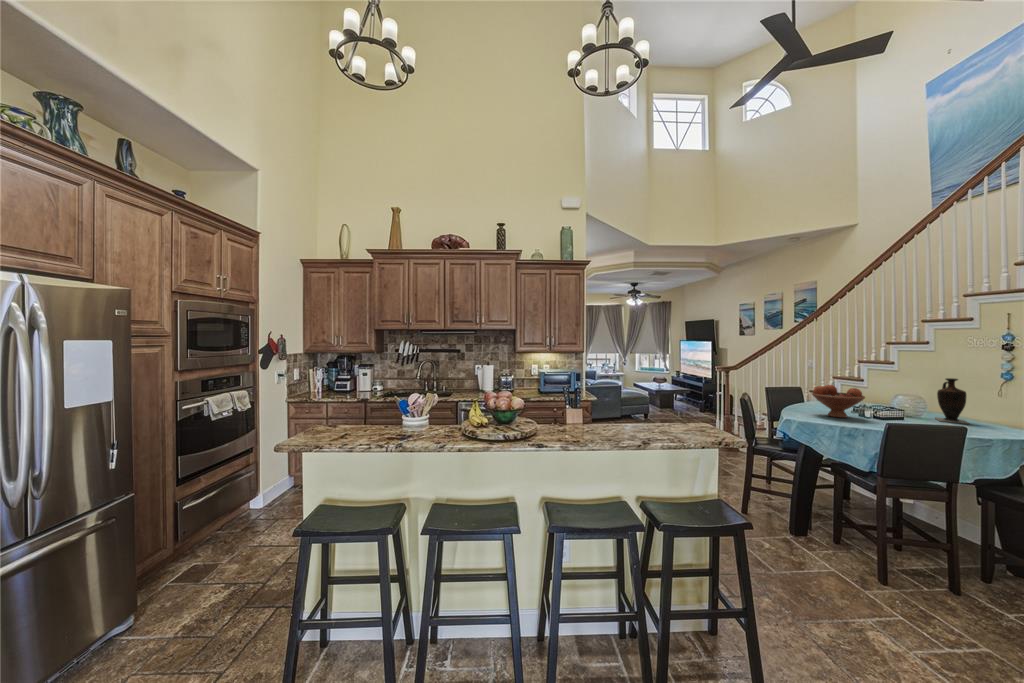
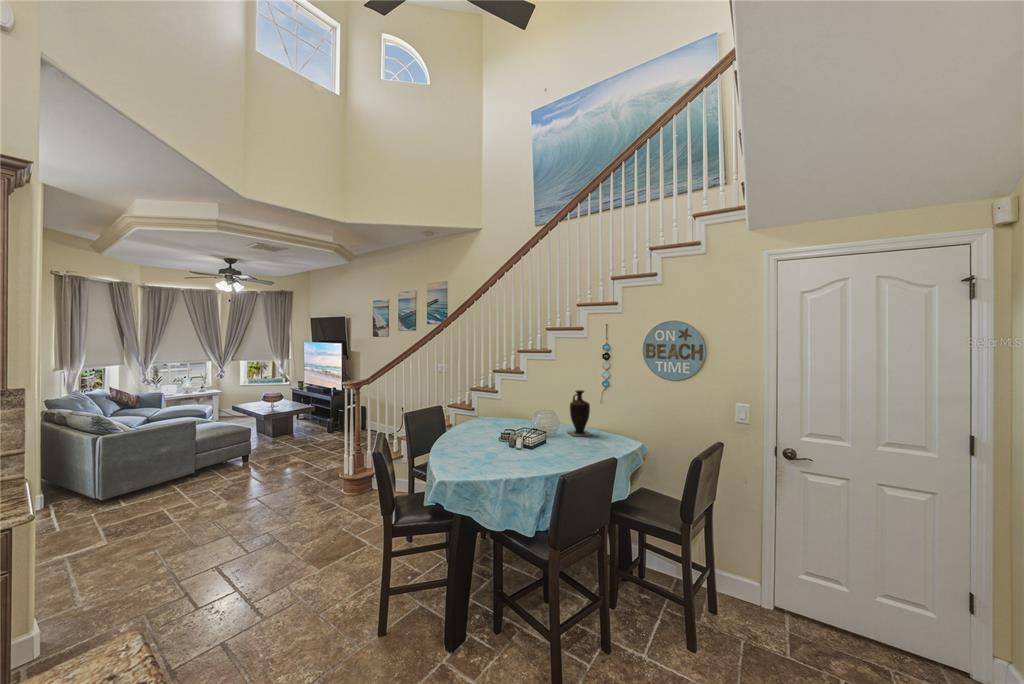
fruit bowl: present [812,385,865,418] -> none [472,410,524,453]

